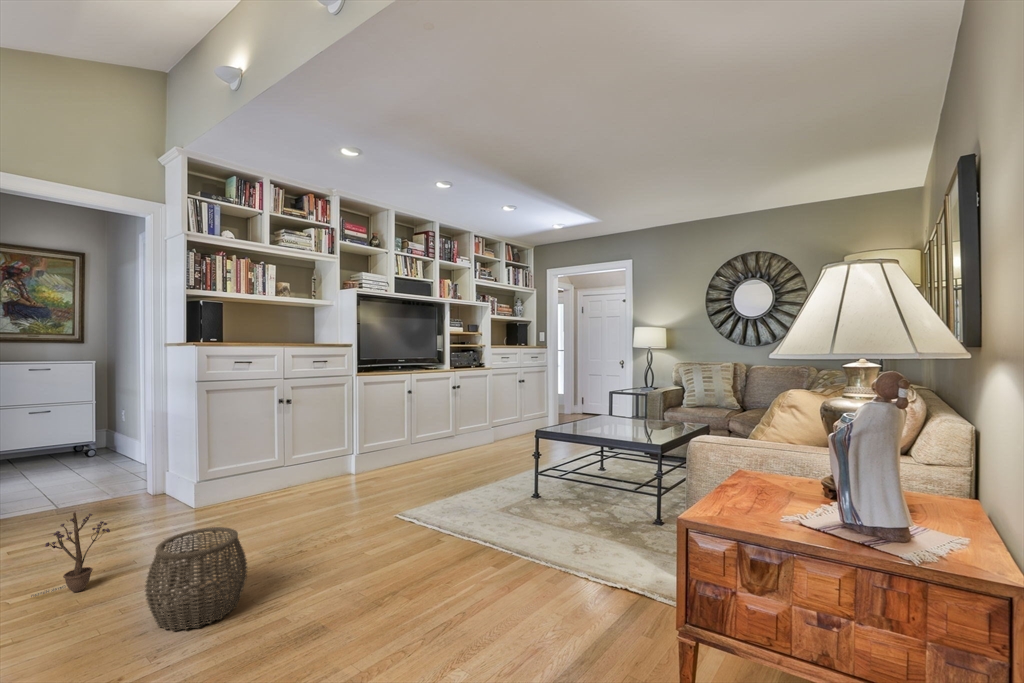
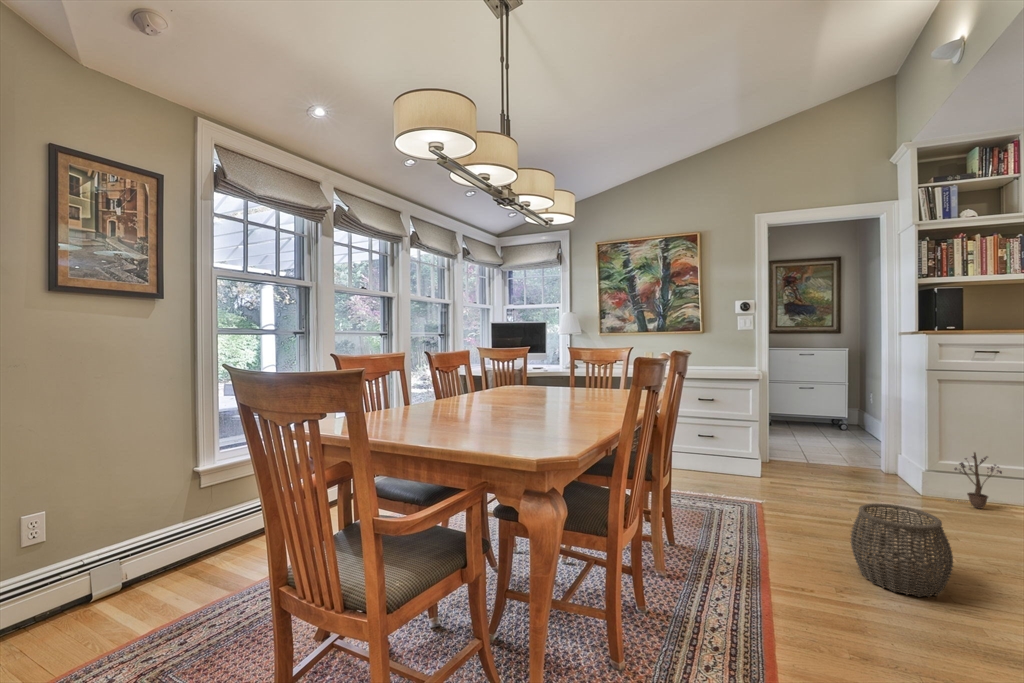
decorative plant: present [31,512,110,597] -> present [950,452,1002,509]

